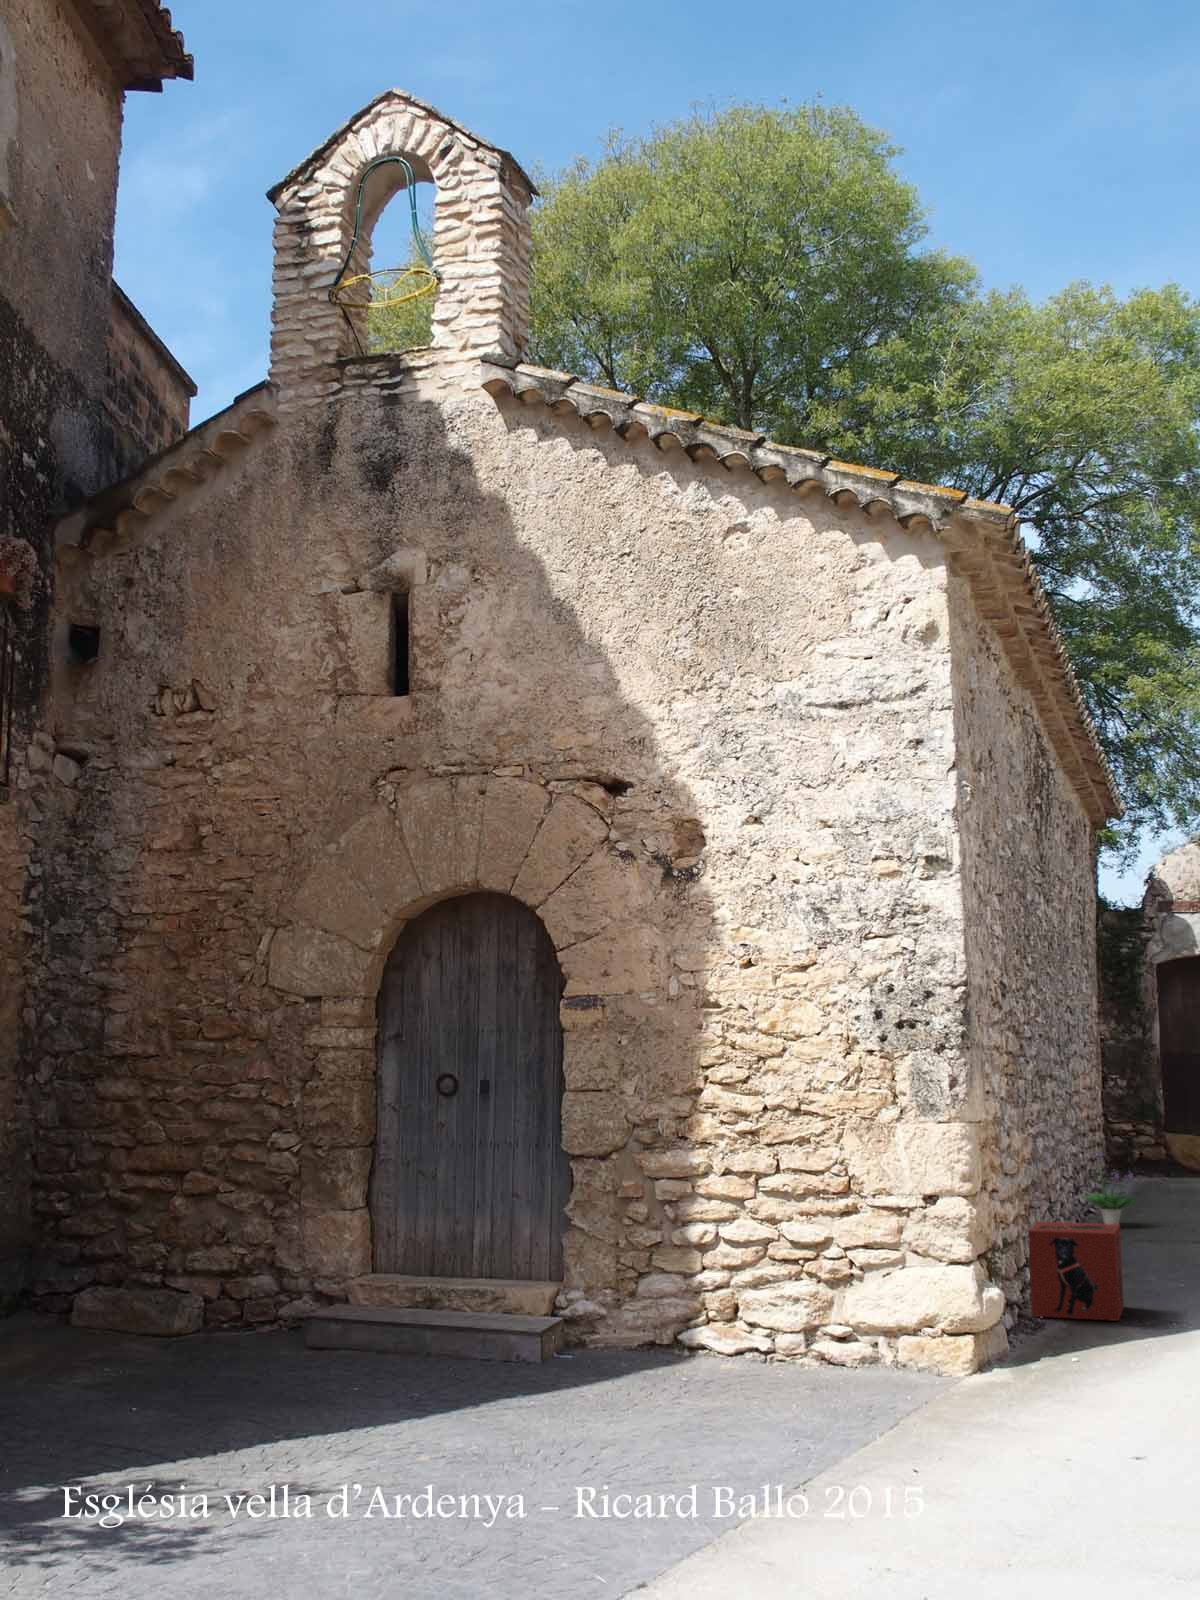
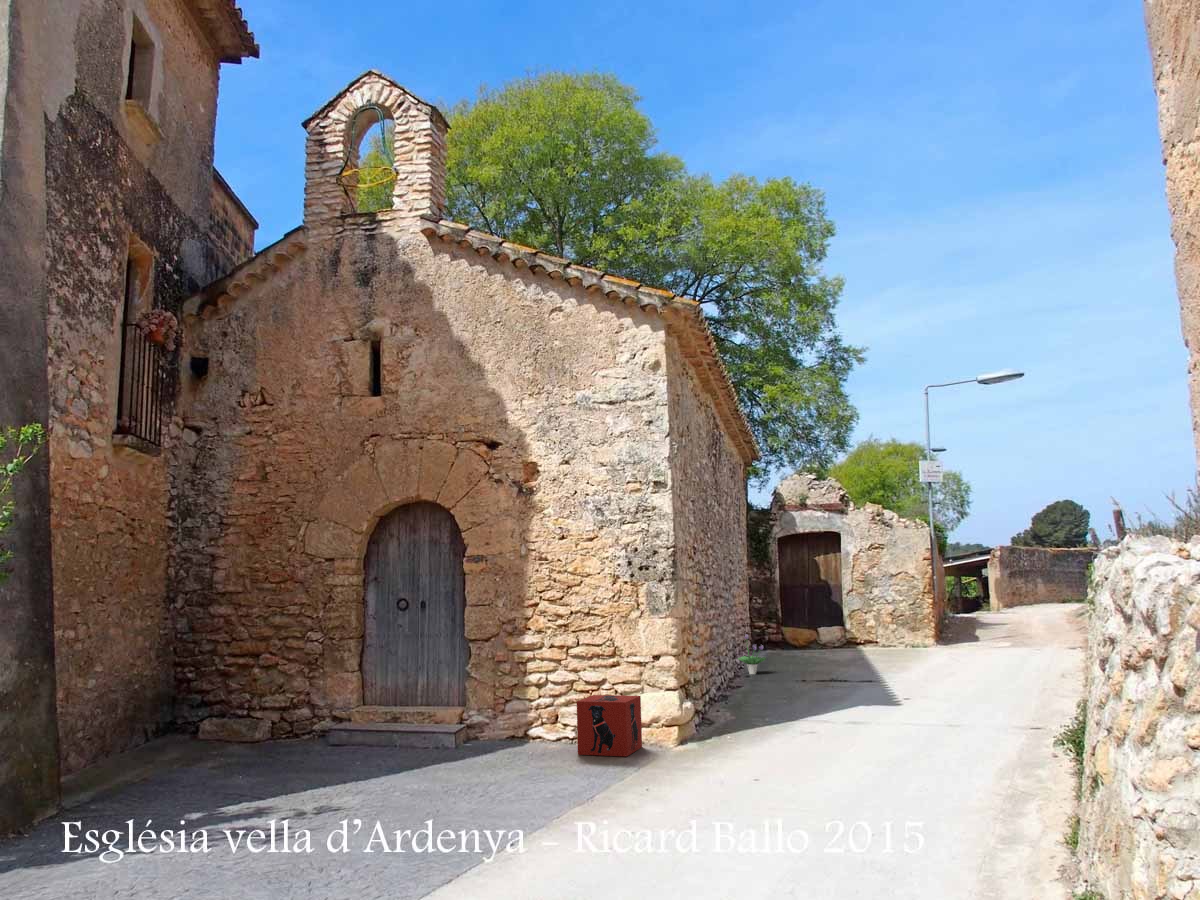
storage box: present [1028,1221,1124,1321] -> present [577,695,642,756]

